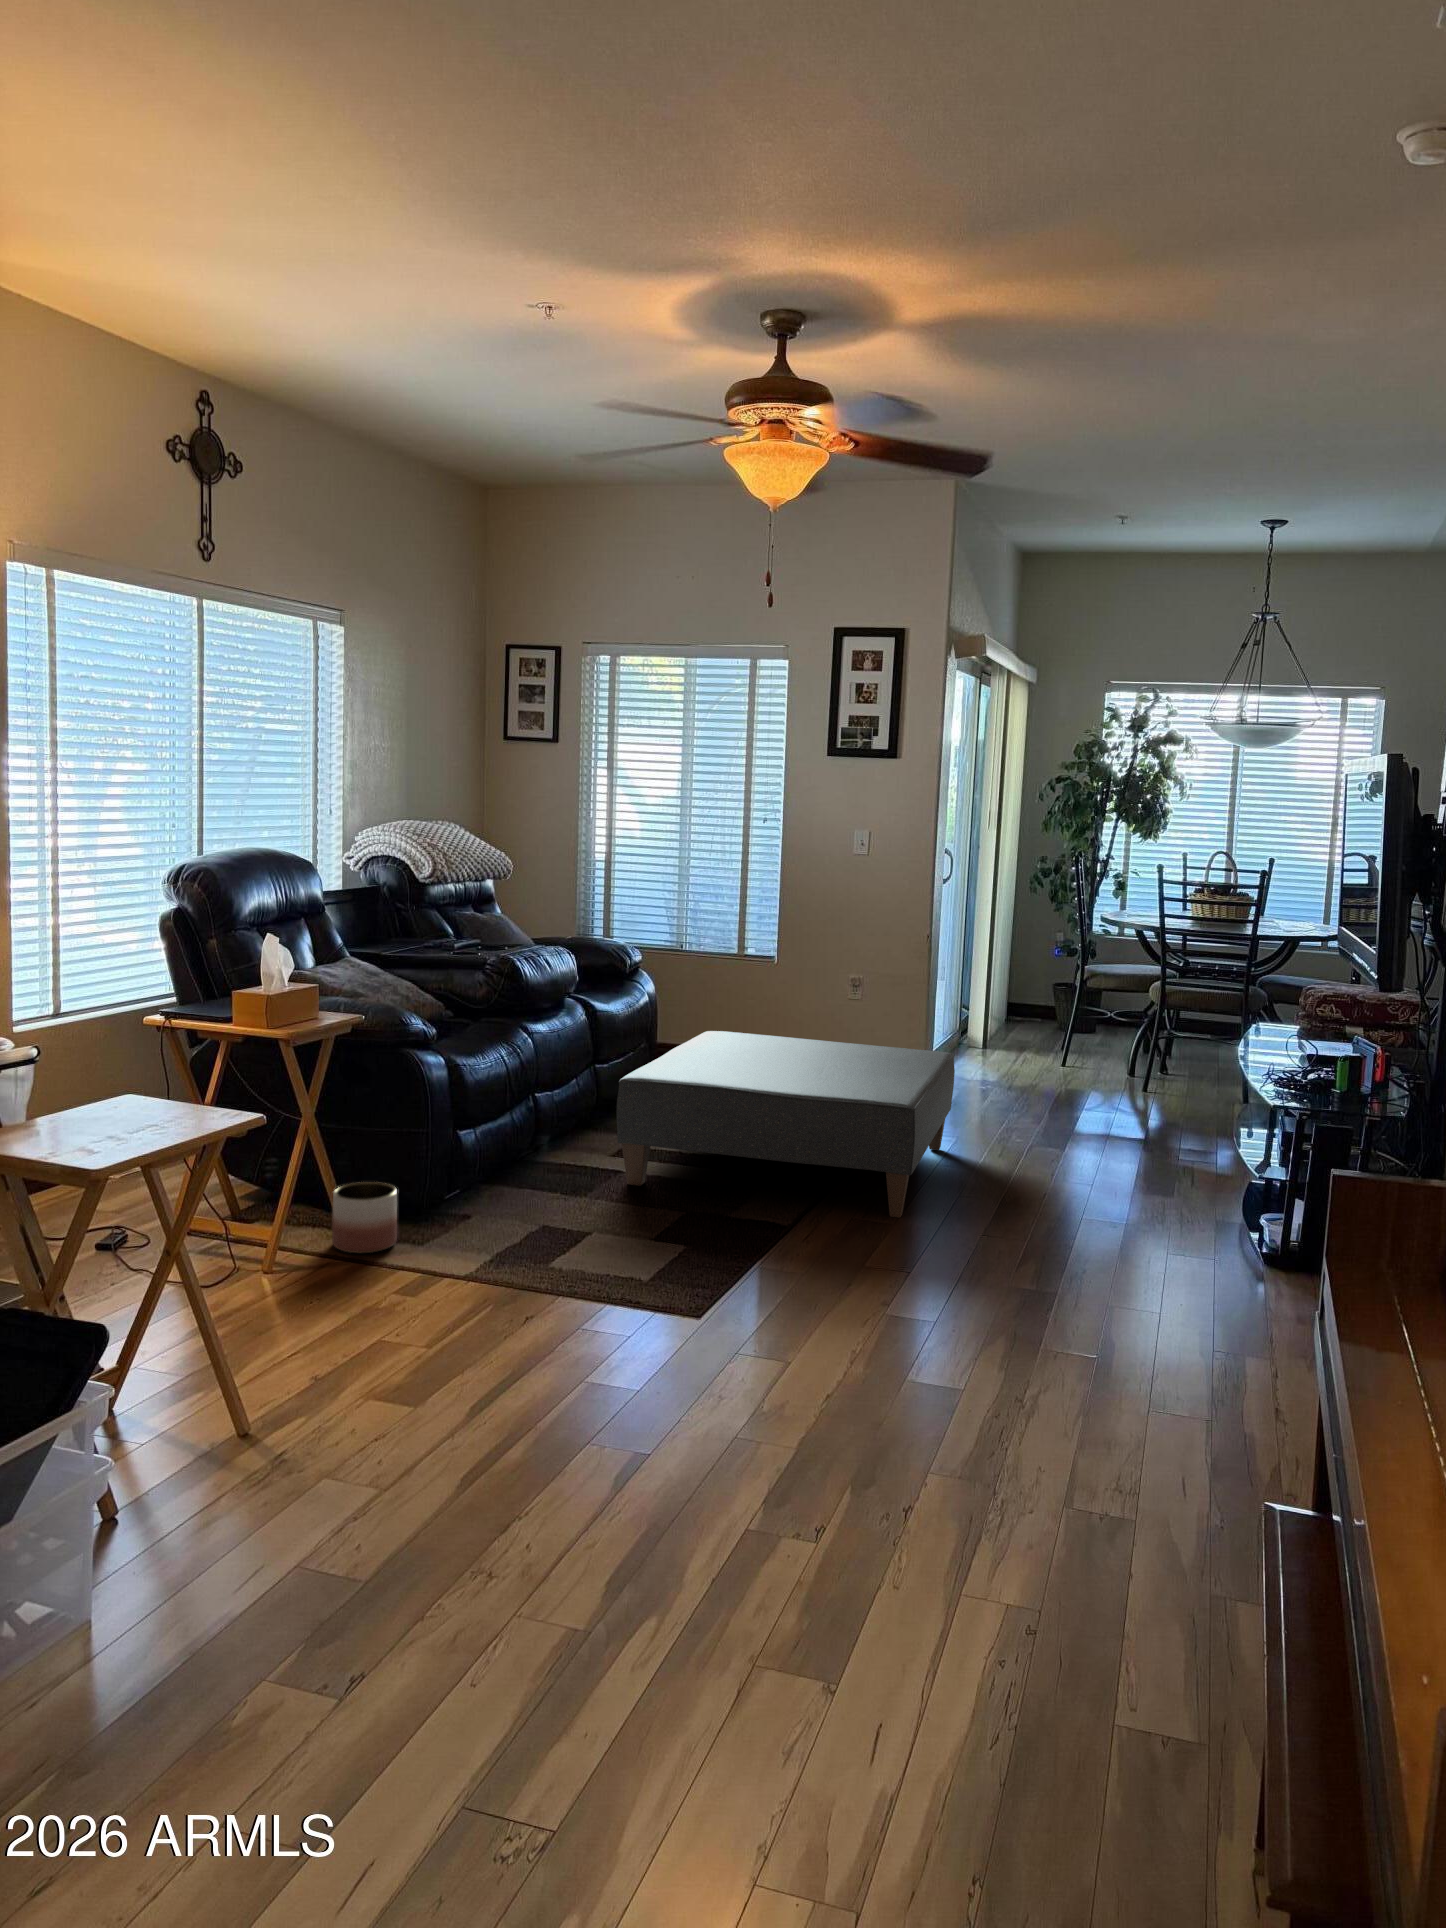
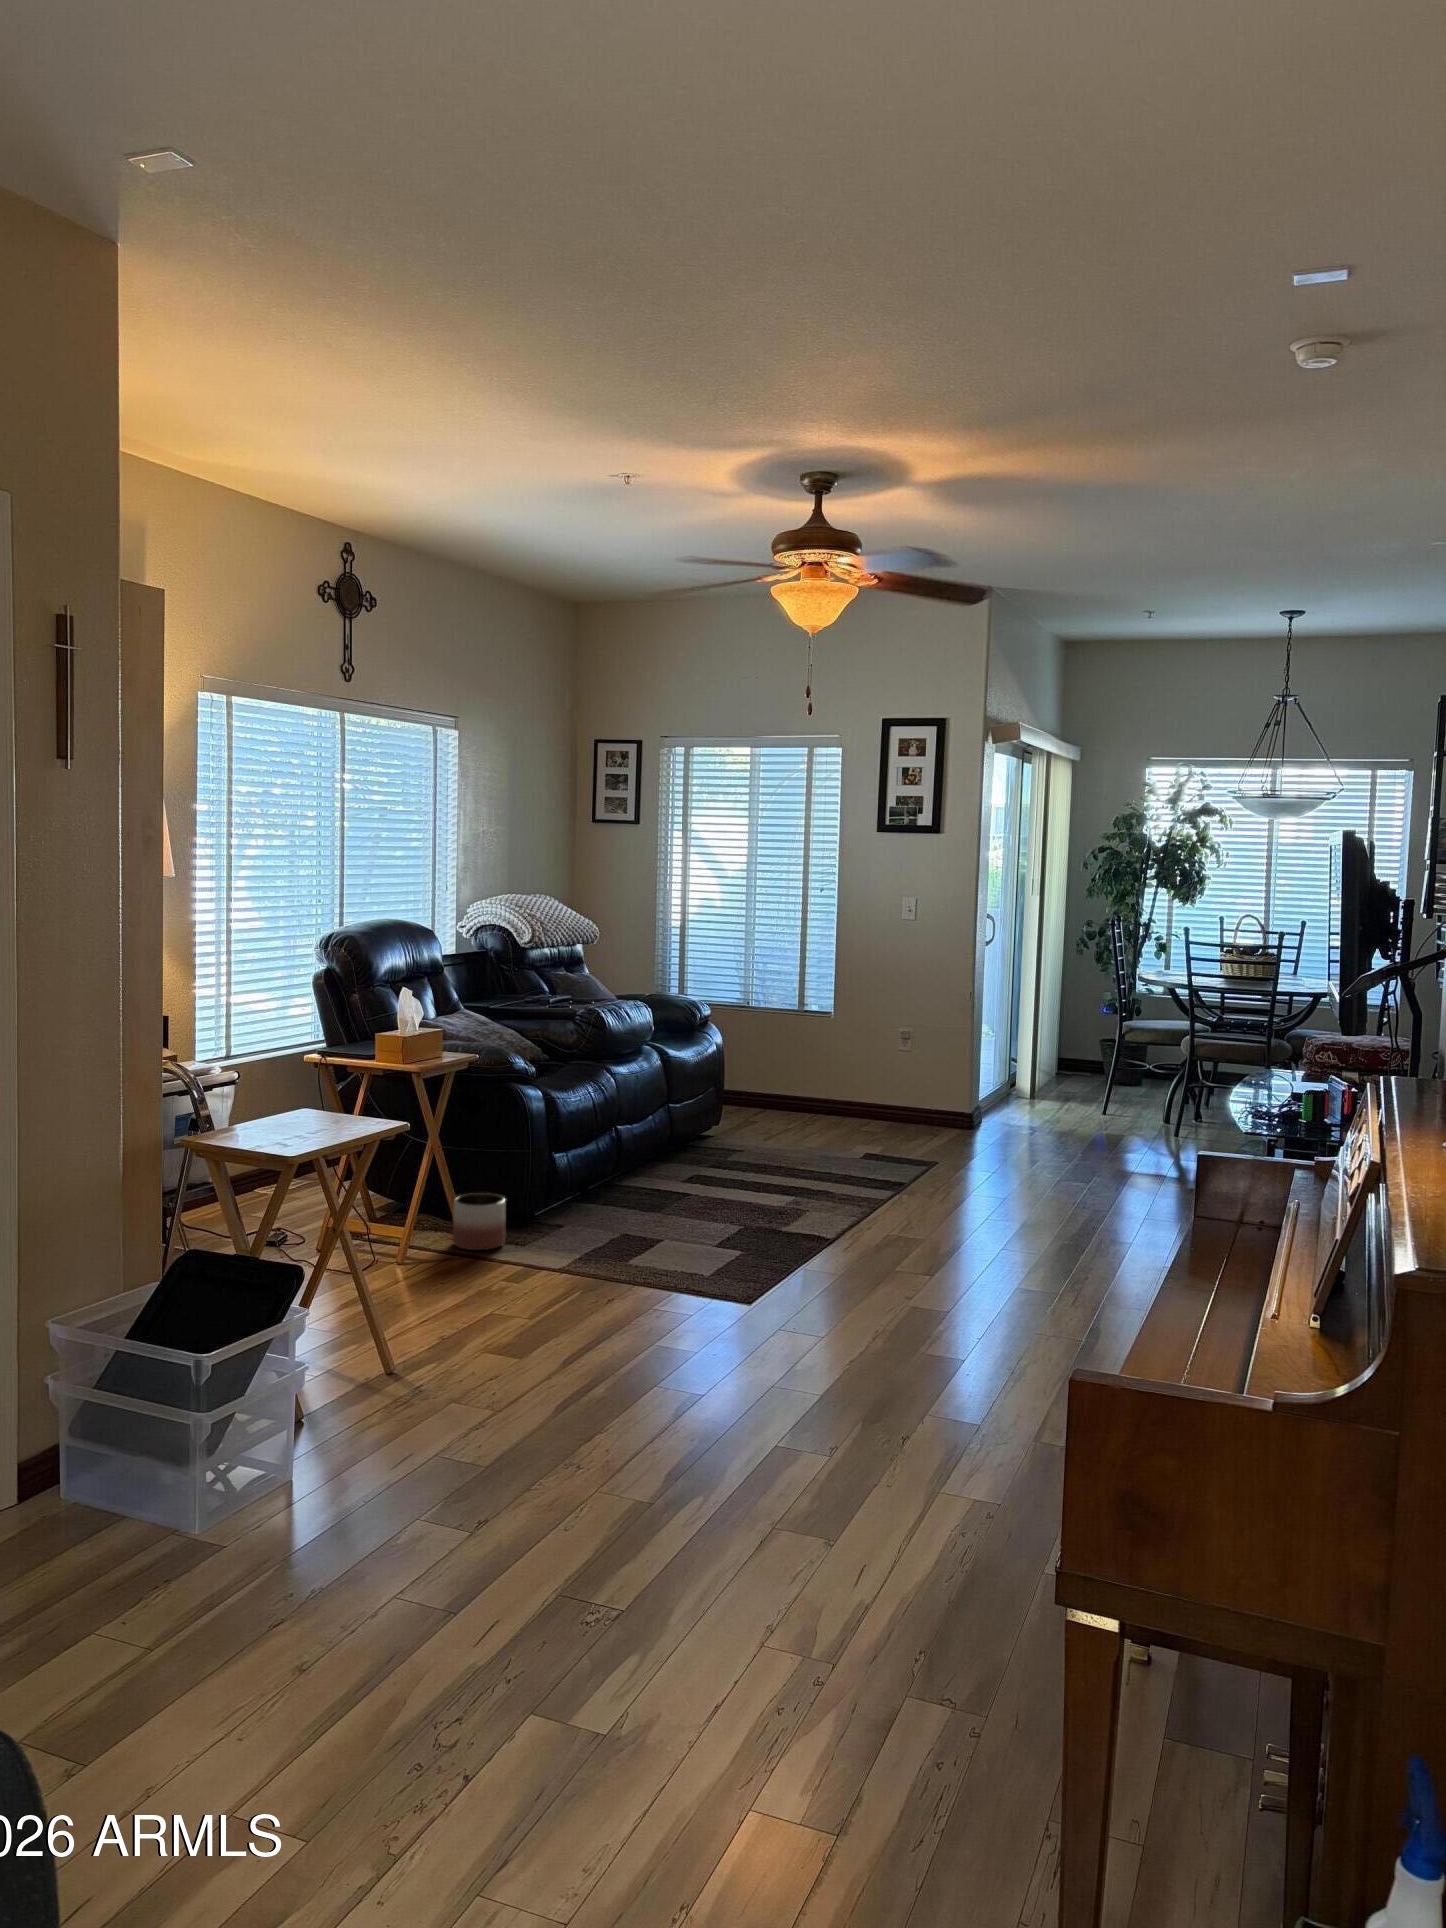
ottoman: present [616,1031,955,1218] -> none [687,1077,988,1234]

